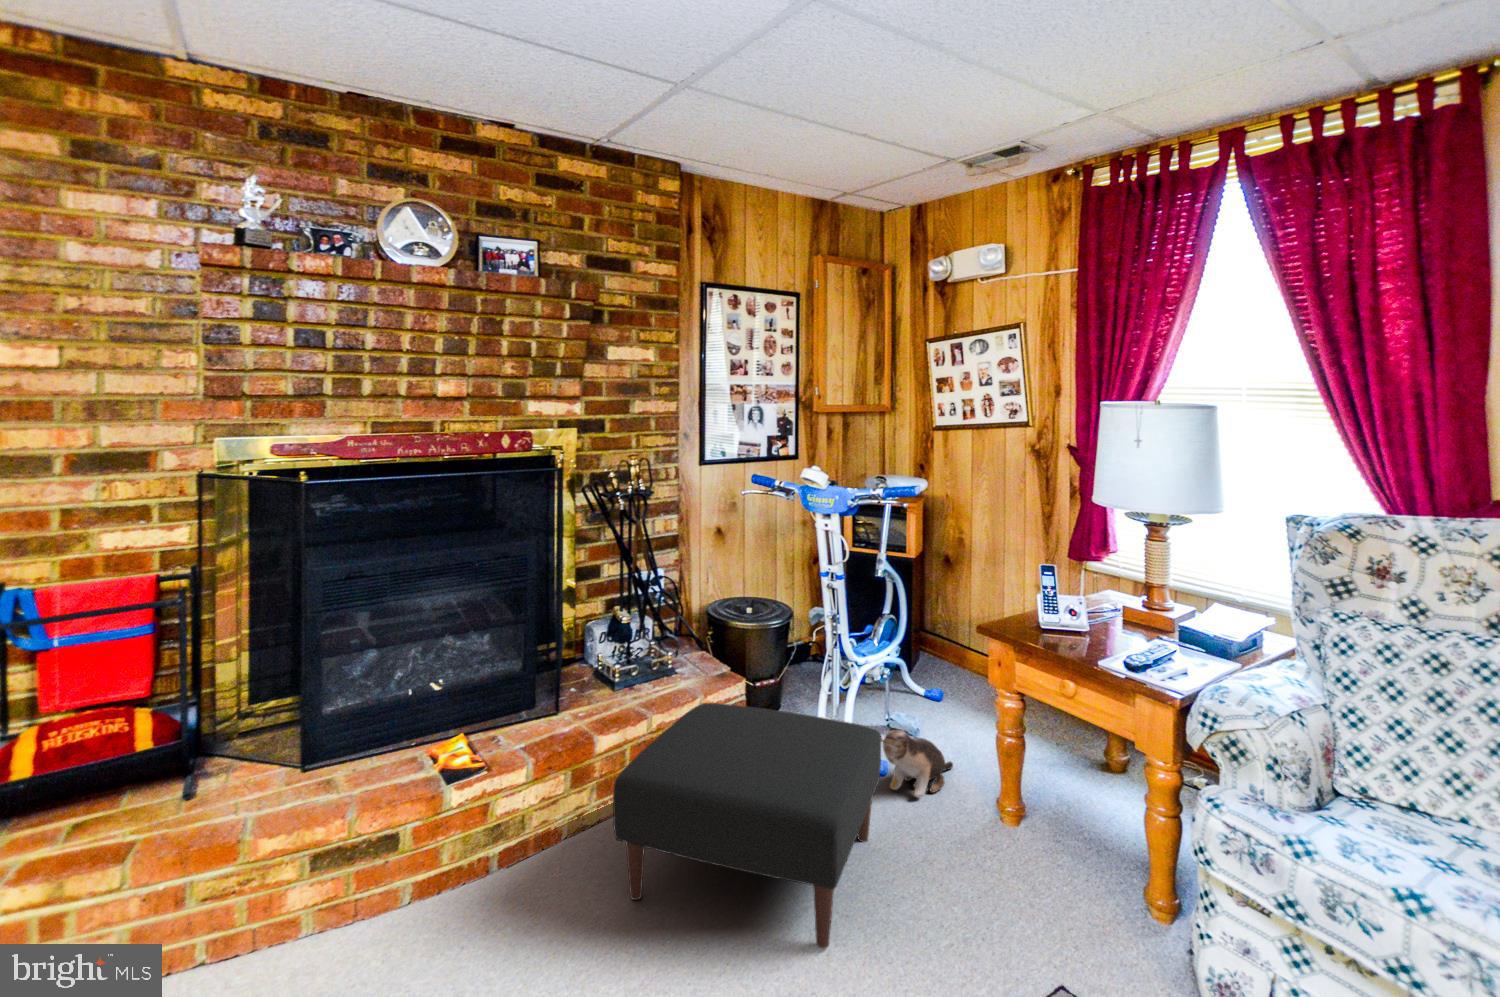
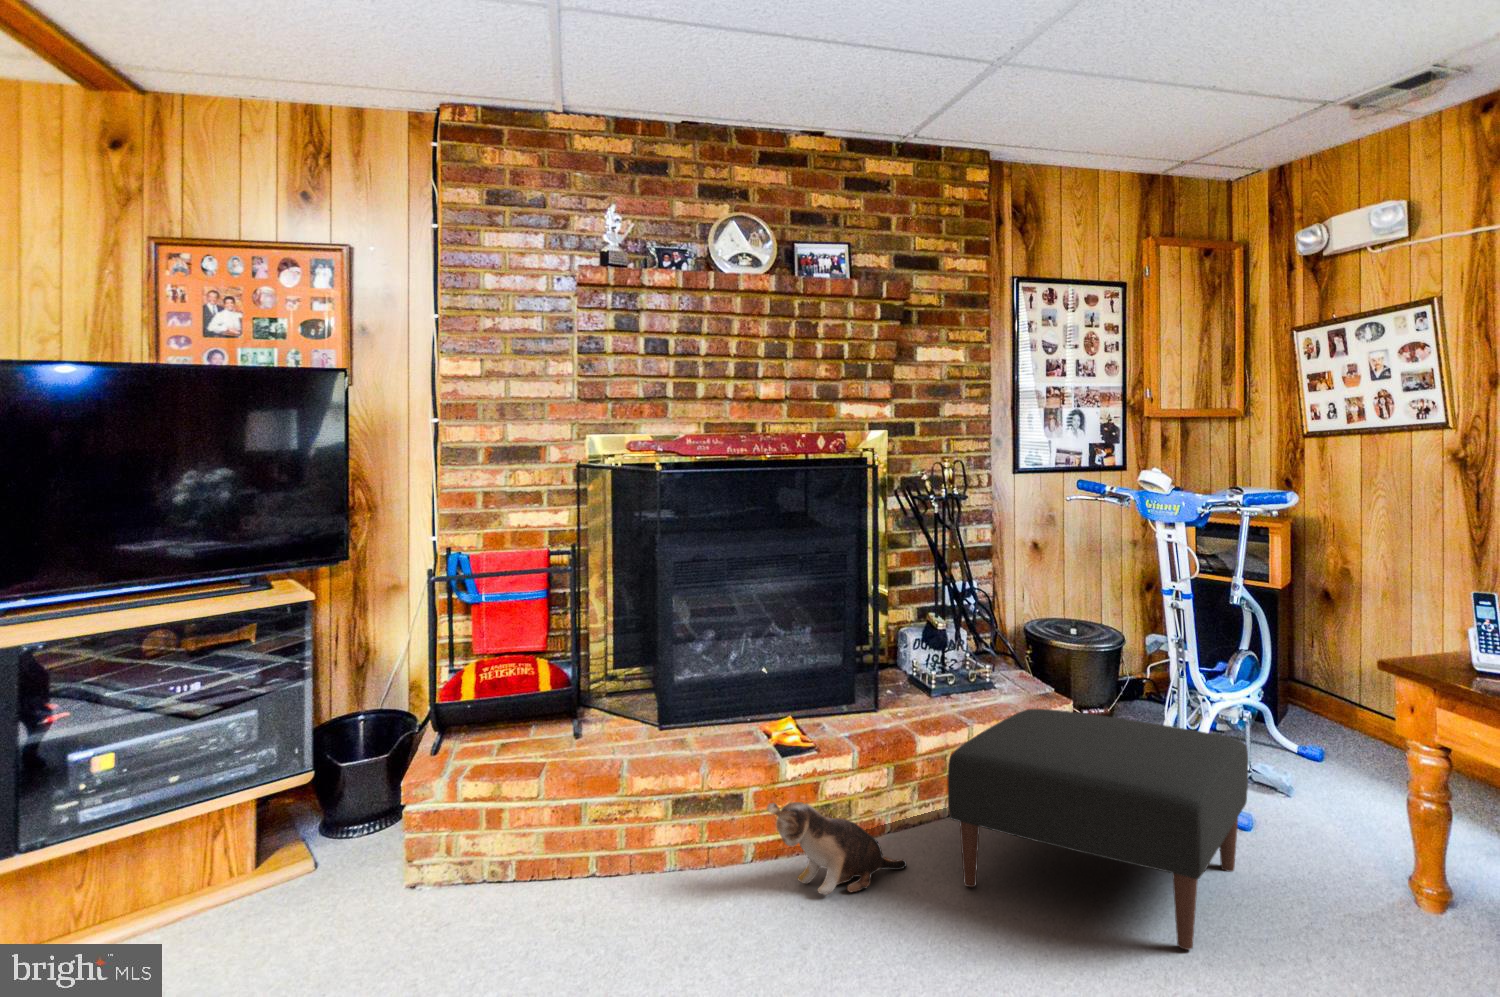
plush toy: present [881,730,953,797] -> present [767,802,907,895]

